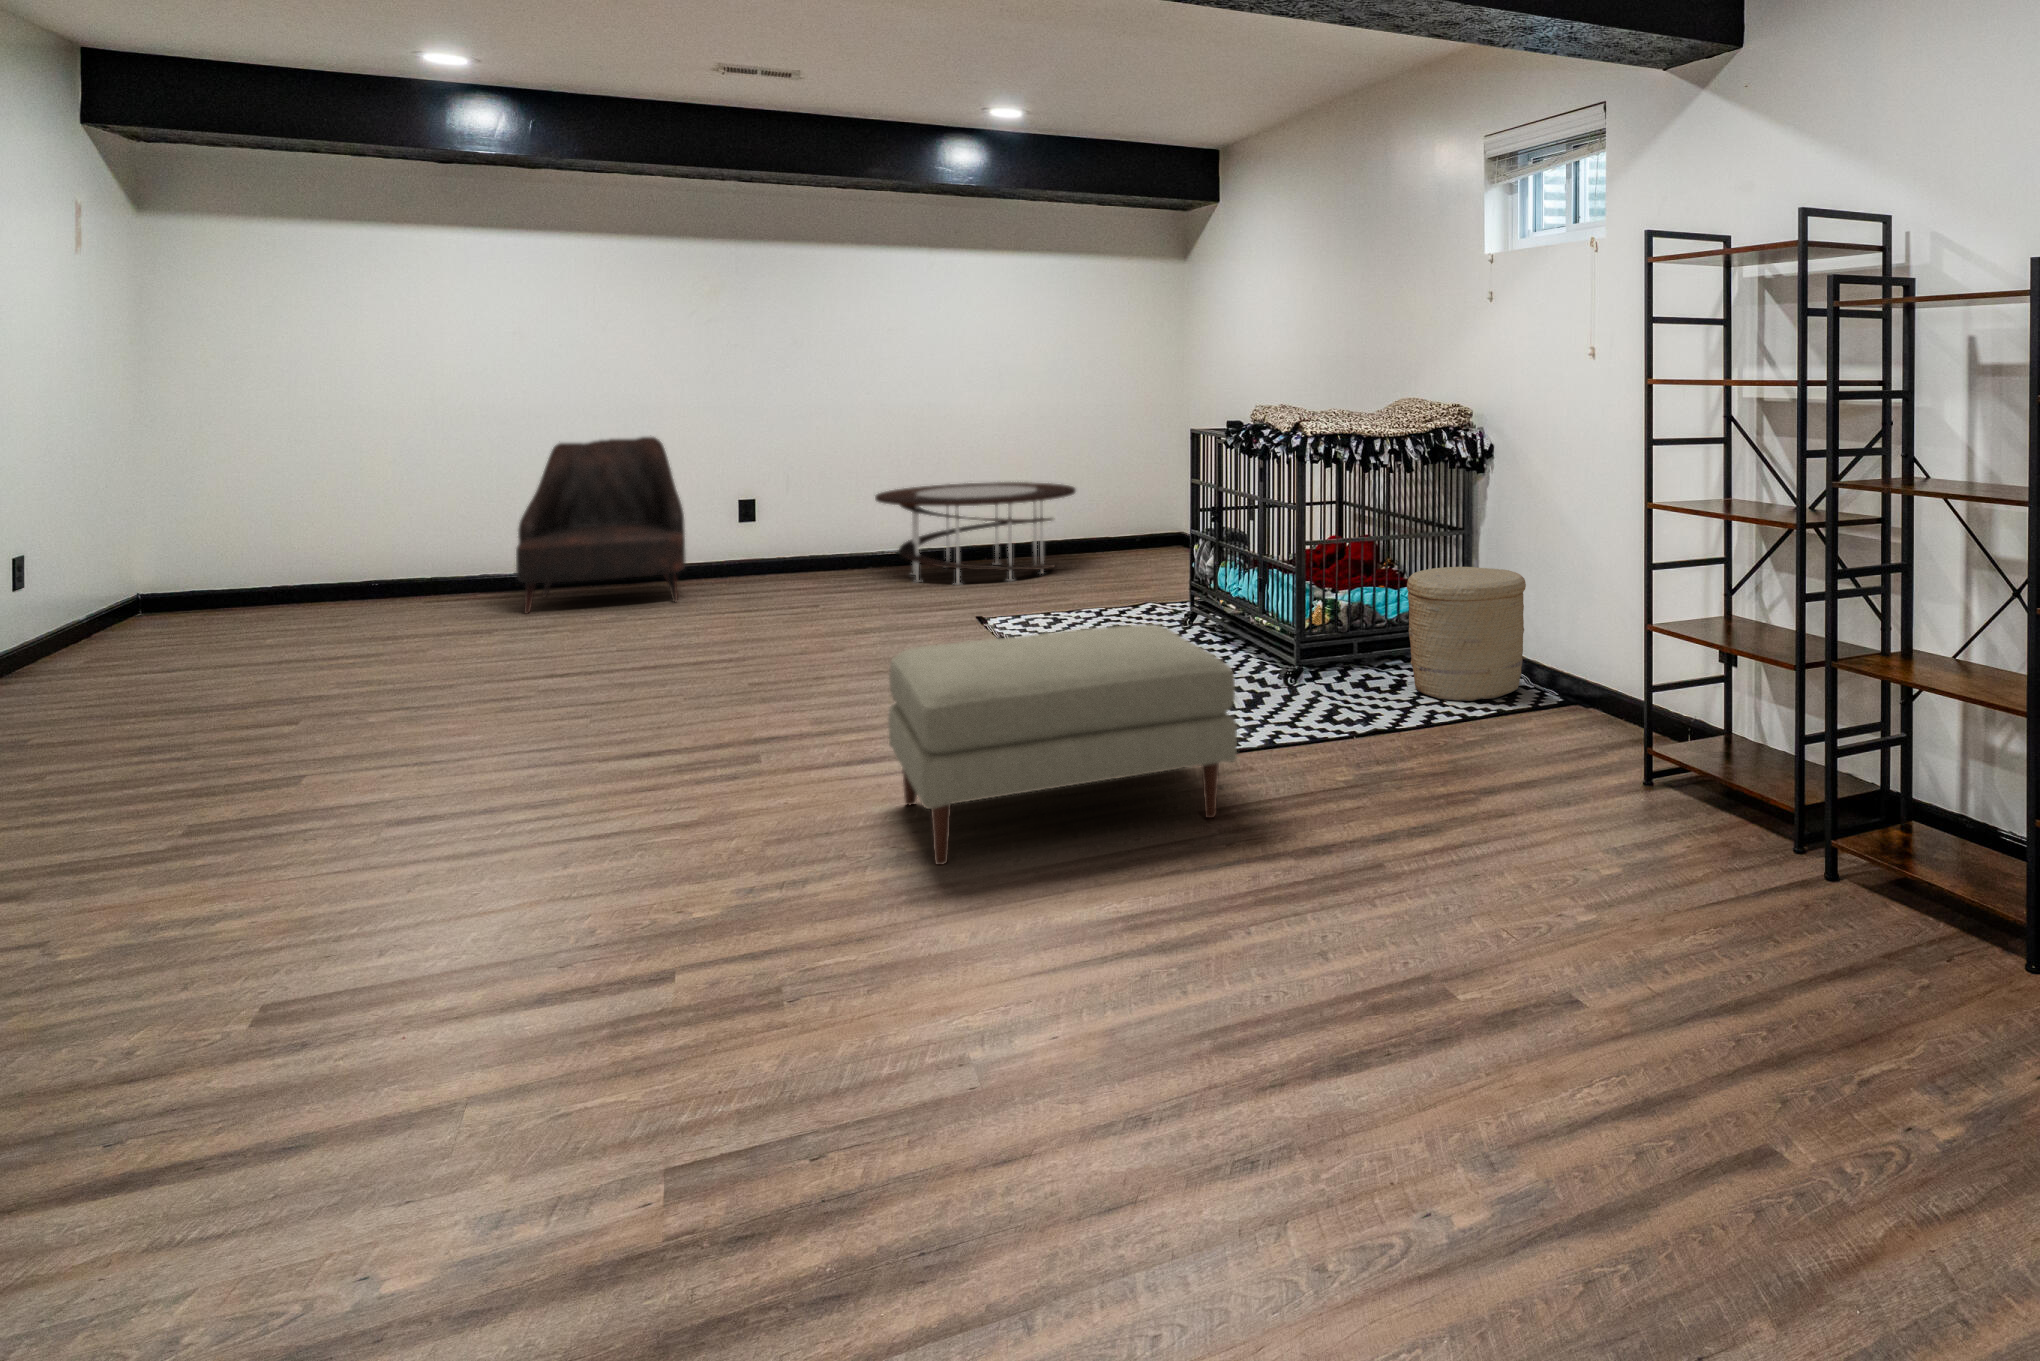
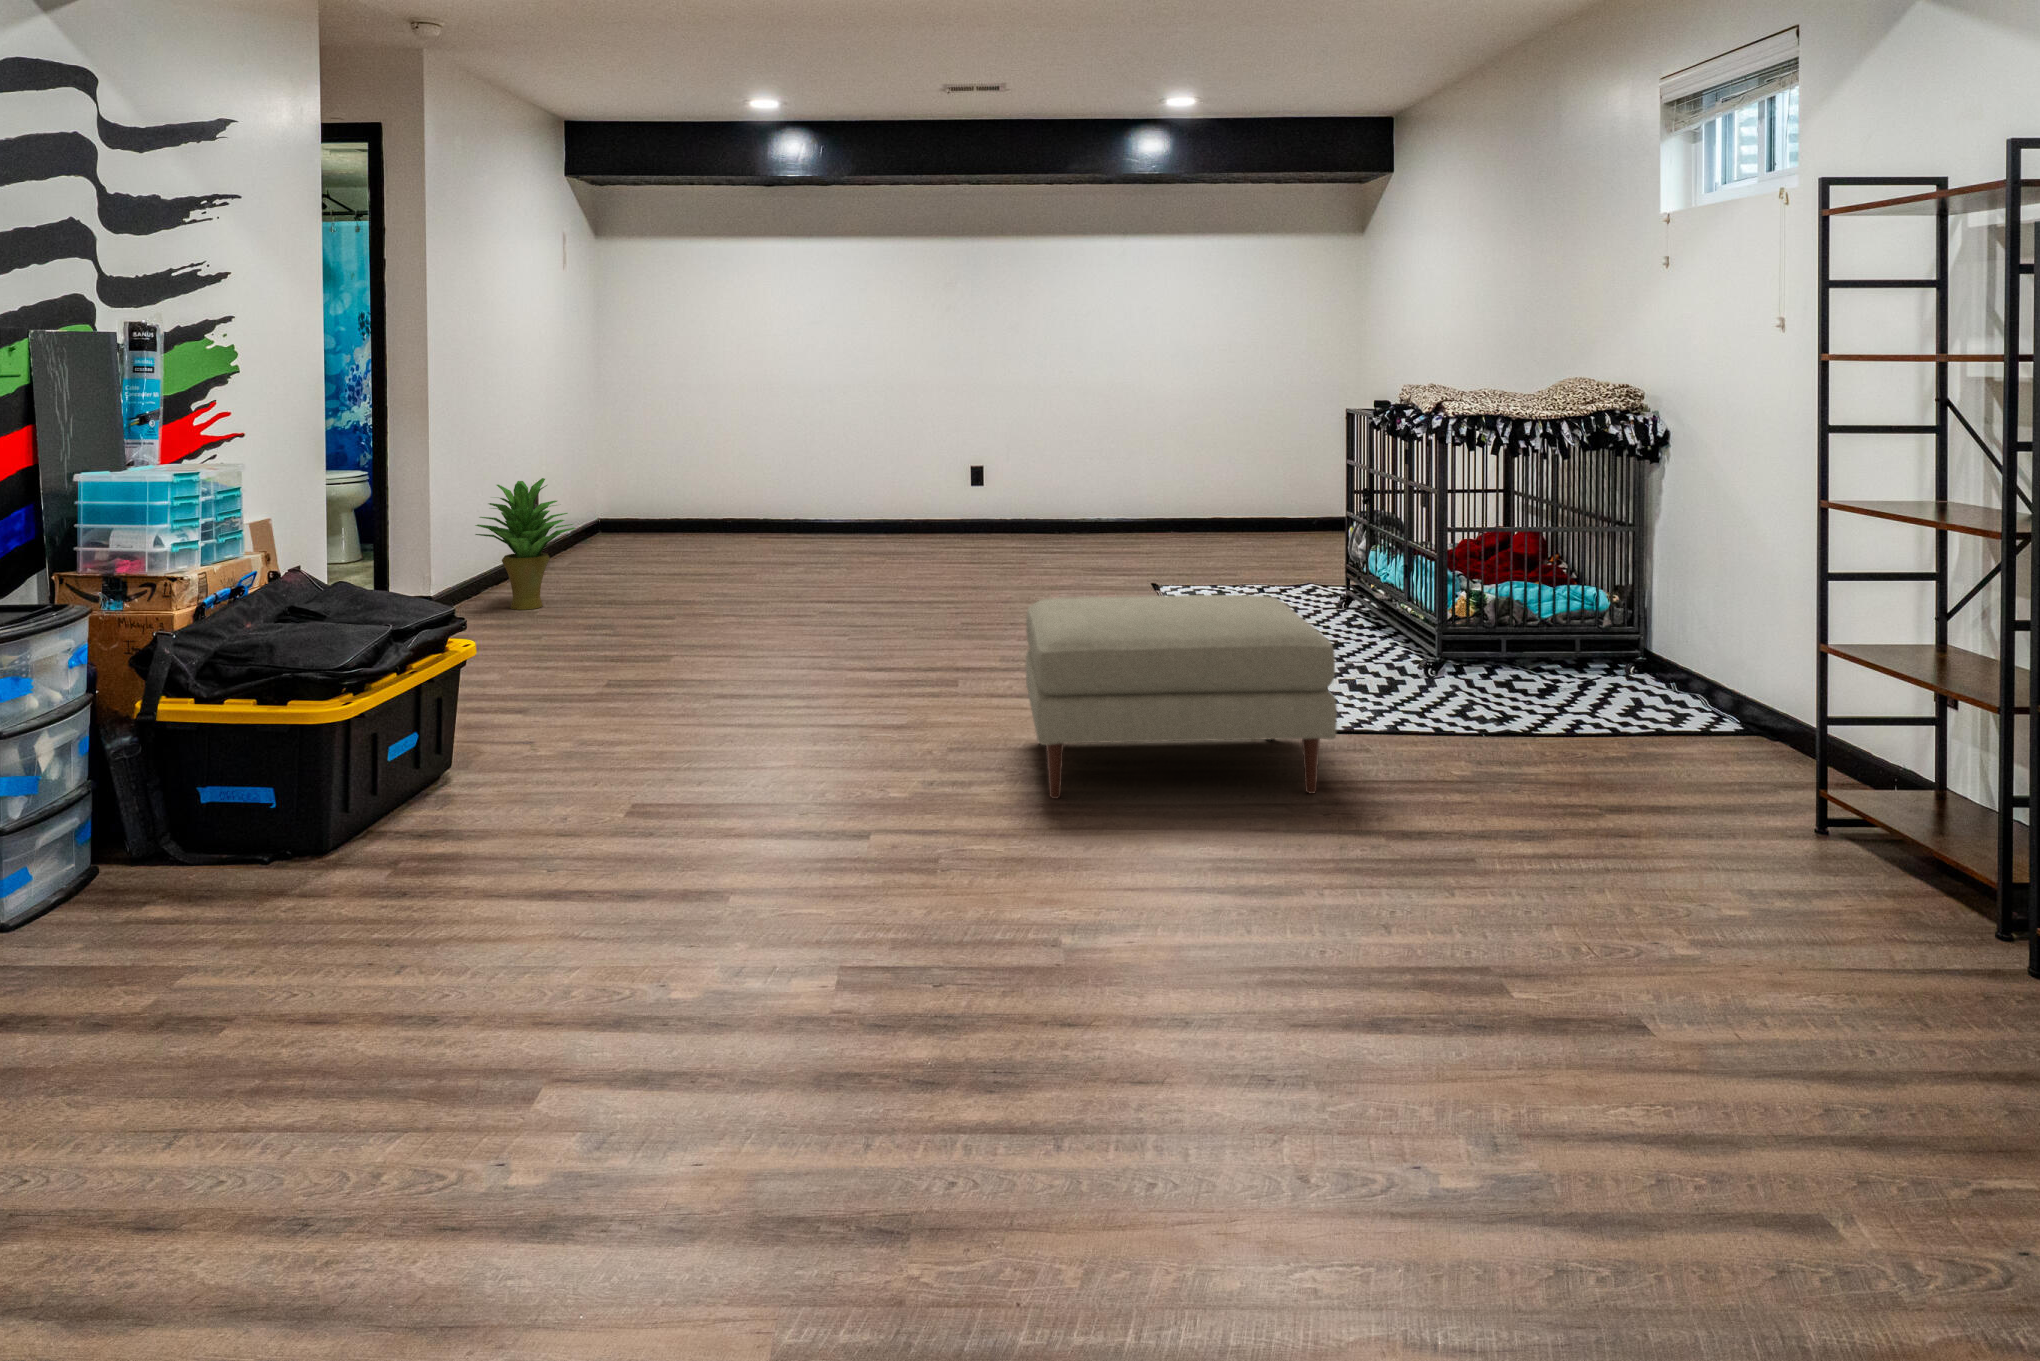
armchair: present [516,437,686,613] -> none [787,402,912,552]
coffee table: present [875,482,1076,585] -> none [1068,457,1250,553]
potted plant: none [34,546,210,722] -> present [475,478,576,610]
woven basket: present [1407,567,1526,701] -> none [1559,564,1702,713]

